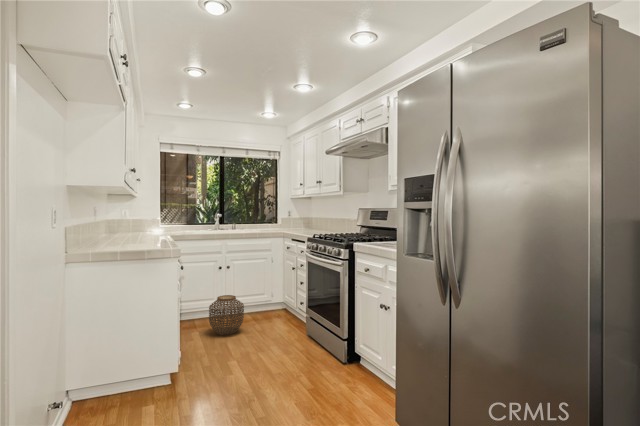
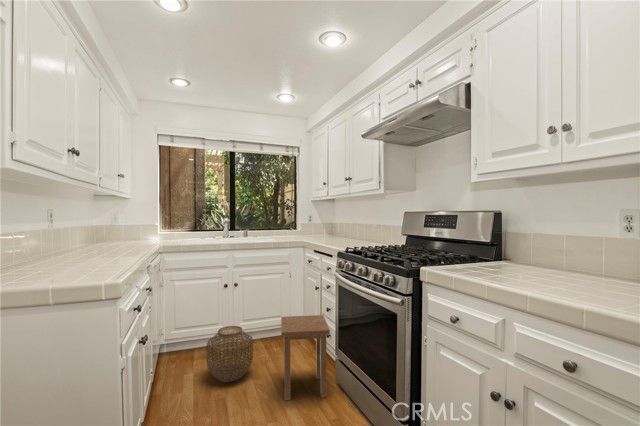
stool: none [266,286,301,342] -> present [281,315,330,400]

